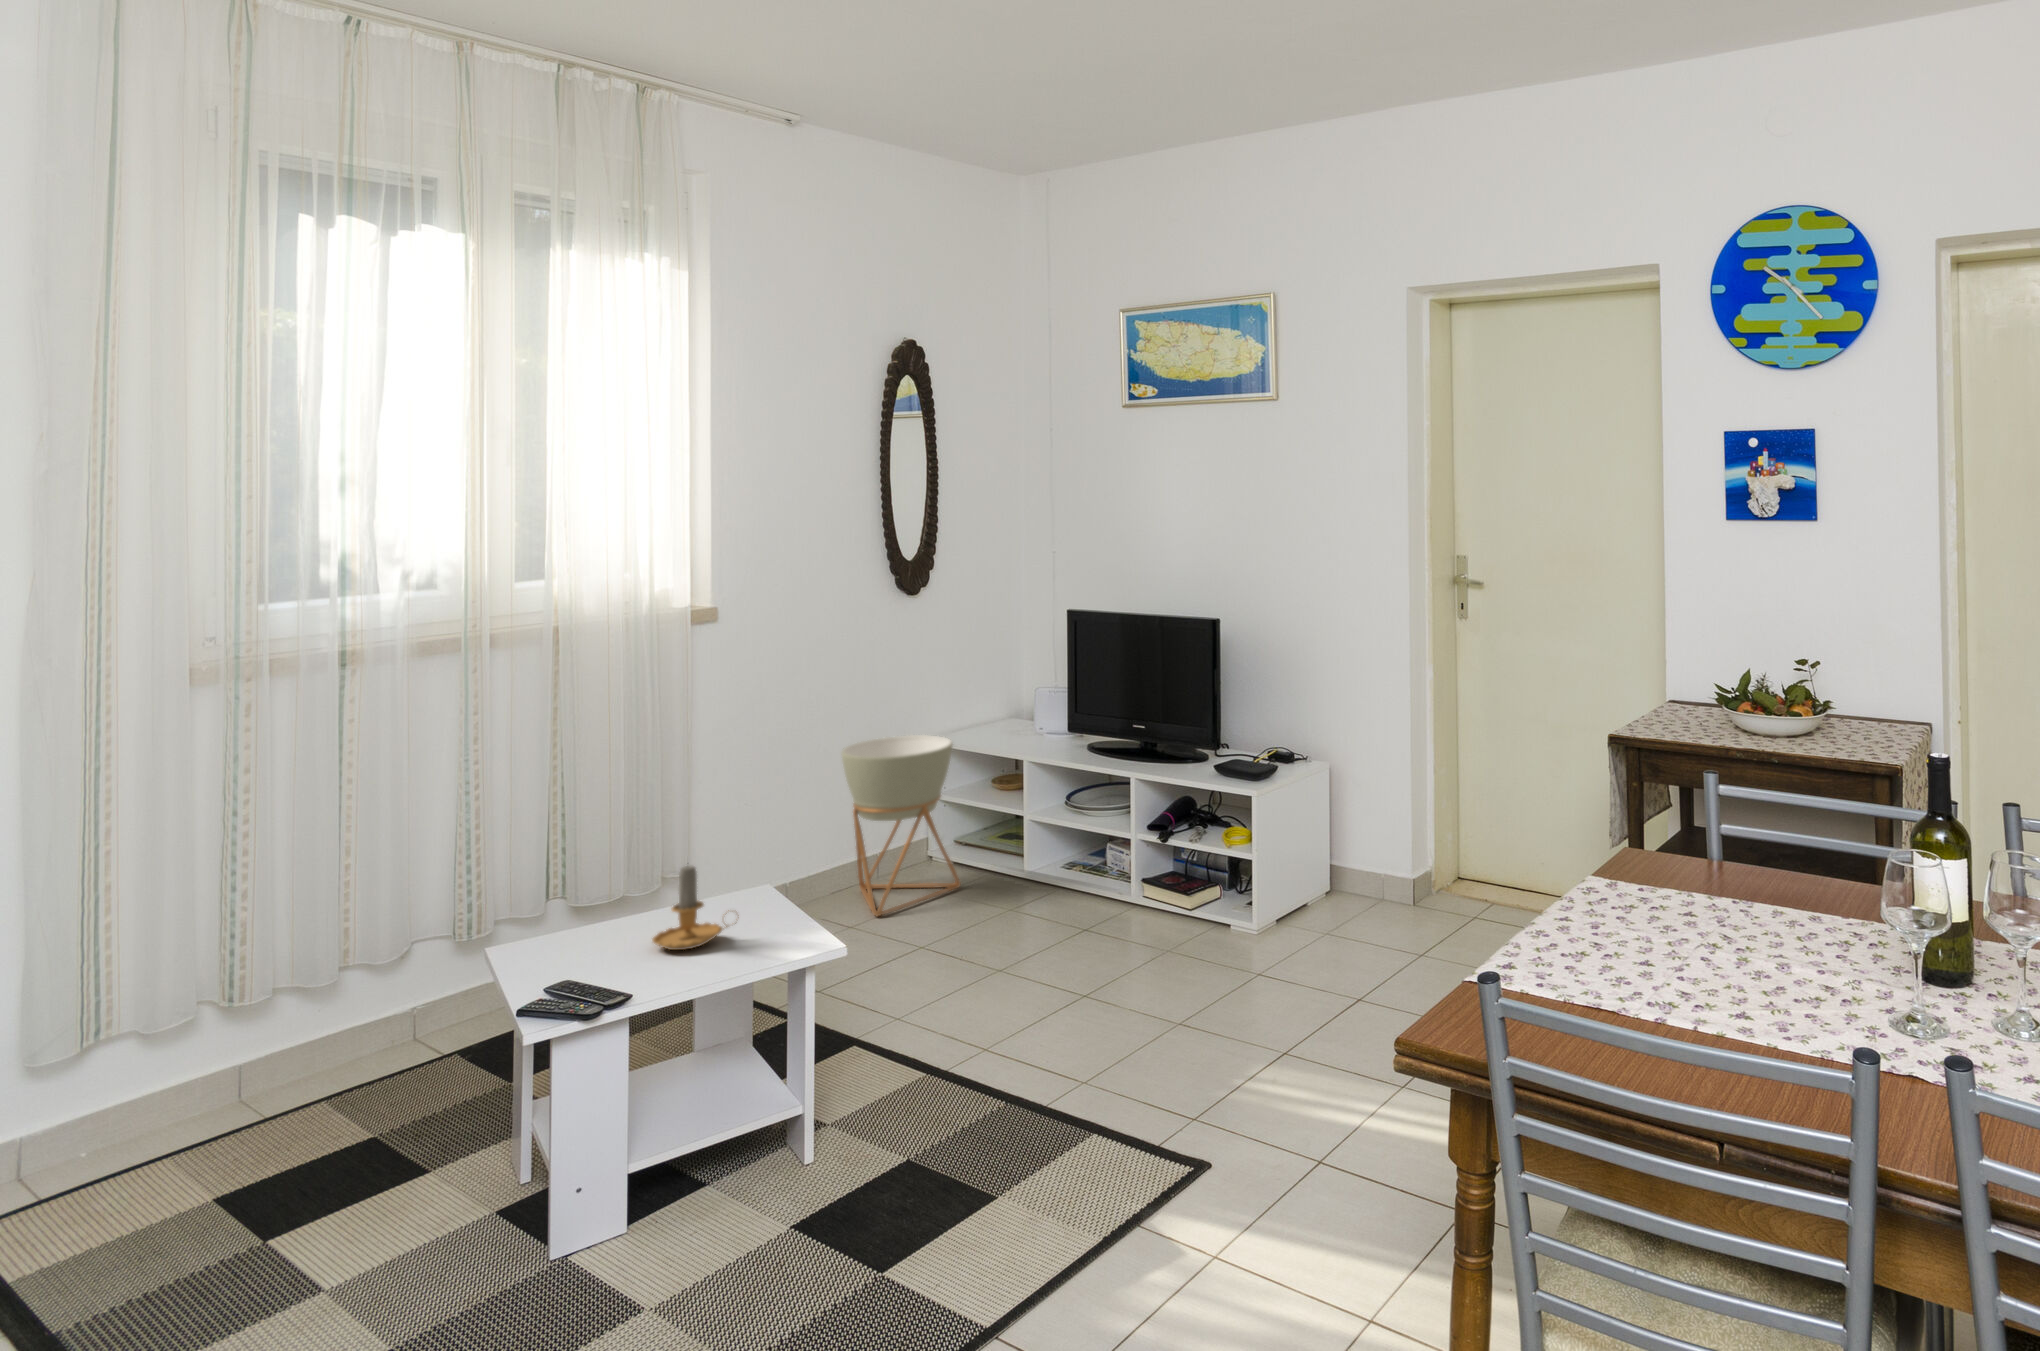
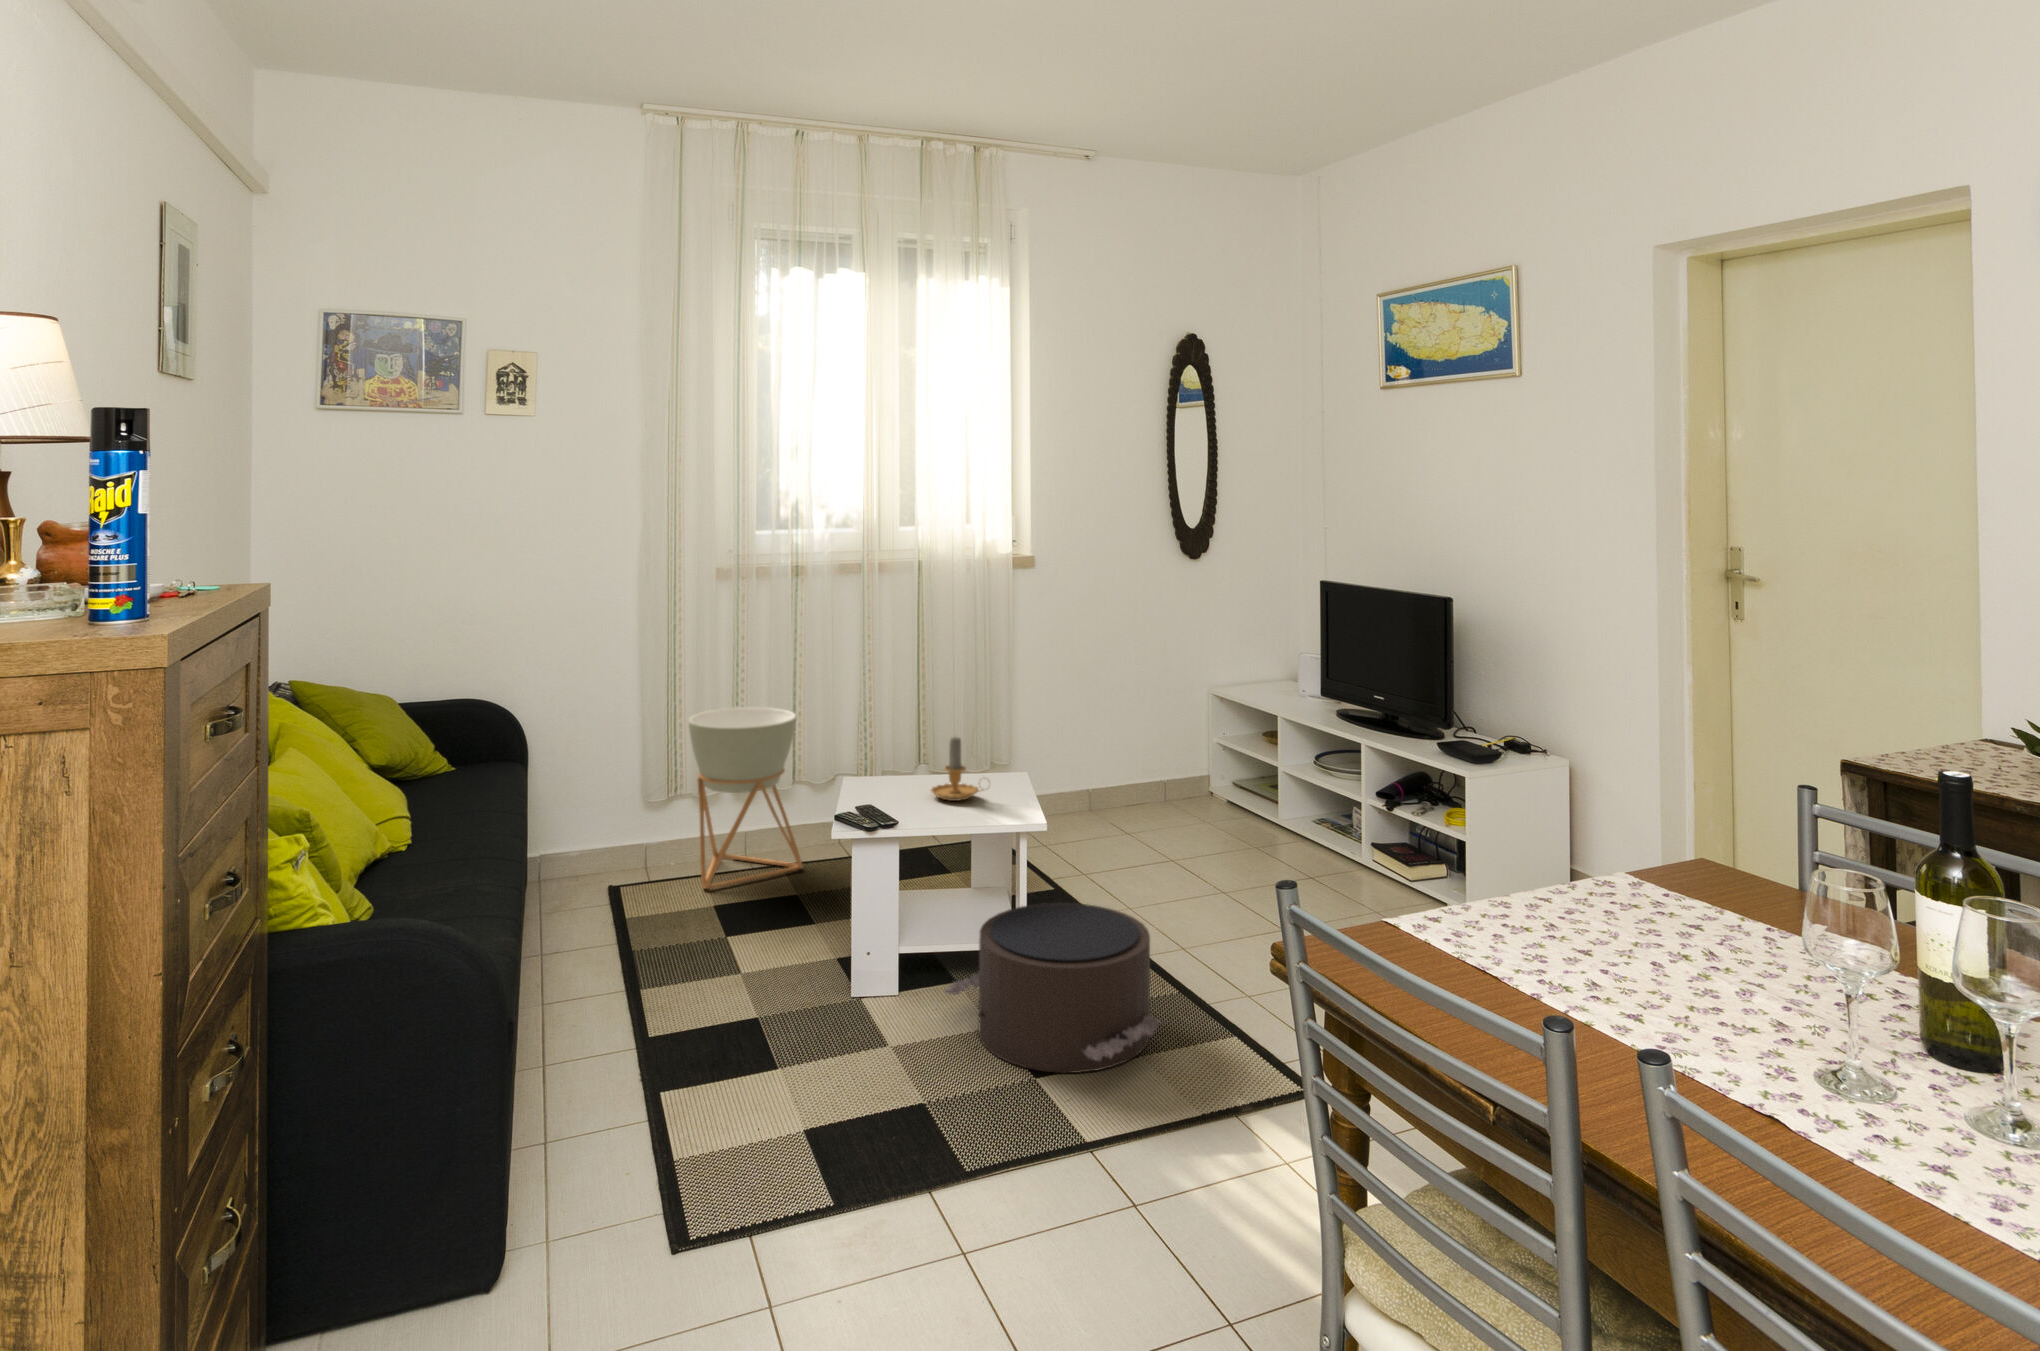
planter: present [841,735,961,916] -> present [688,707,802,889]
pouf: none [724,1034,1023,1257] -> present [944,903,1161,1073]

